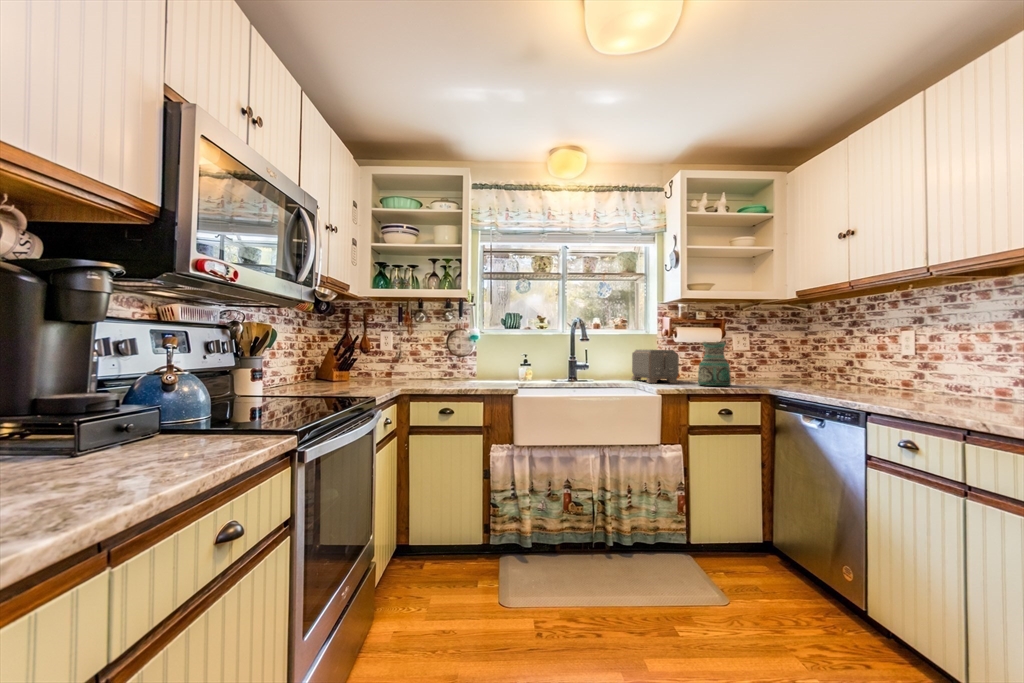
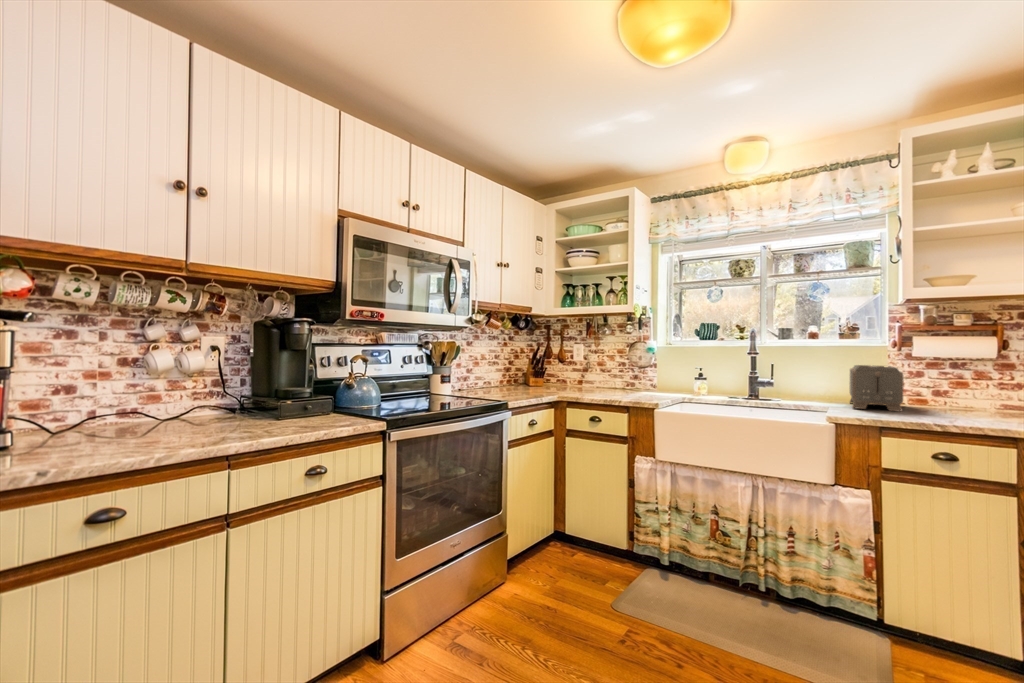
ceramic pitcher: present [698,341,731,386] -> none [911,358,968,422]

